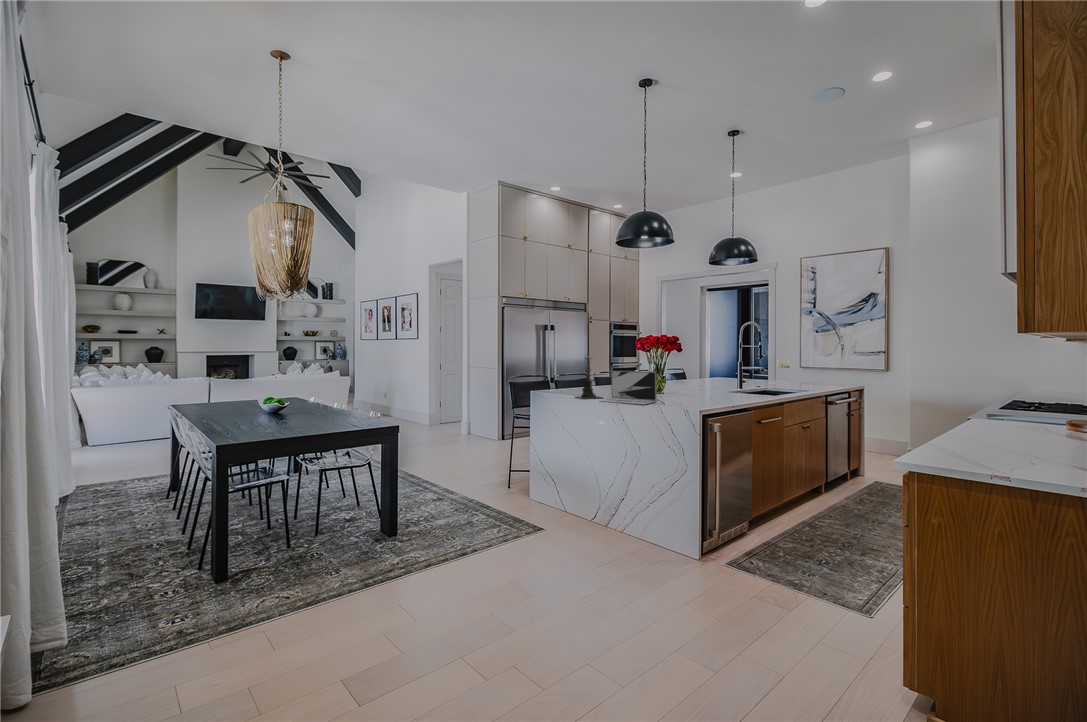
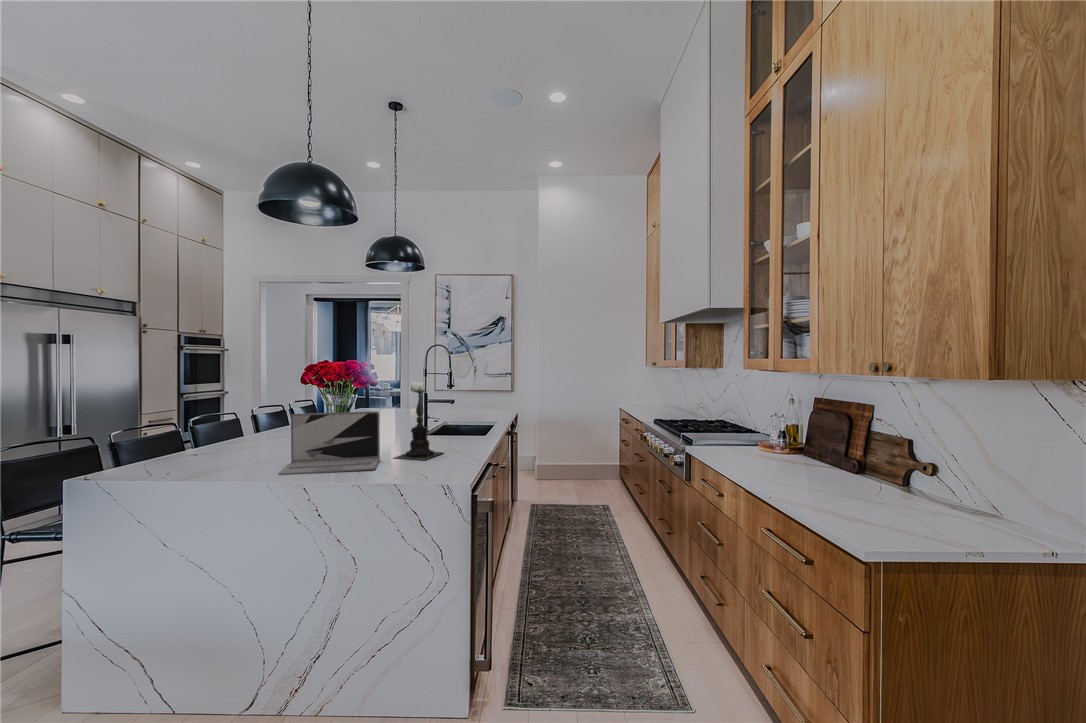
candle holder: present [577,356,601,399] -> present [395,388,443,460]

